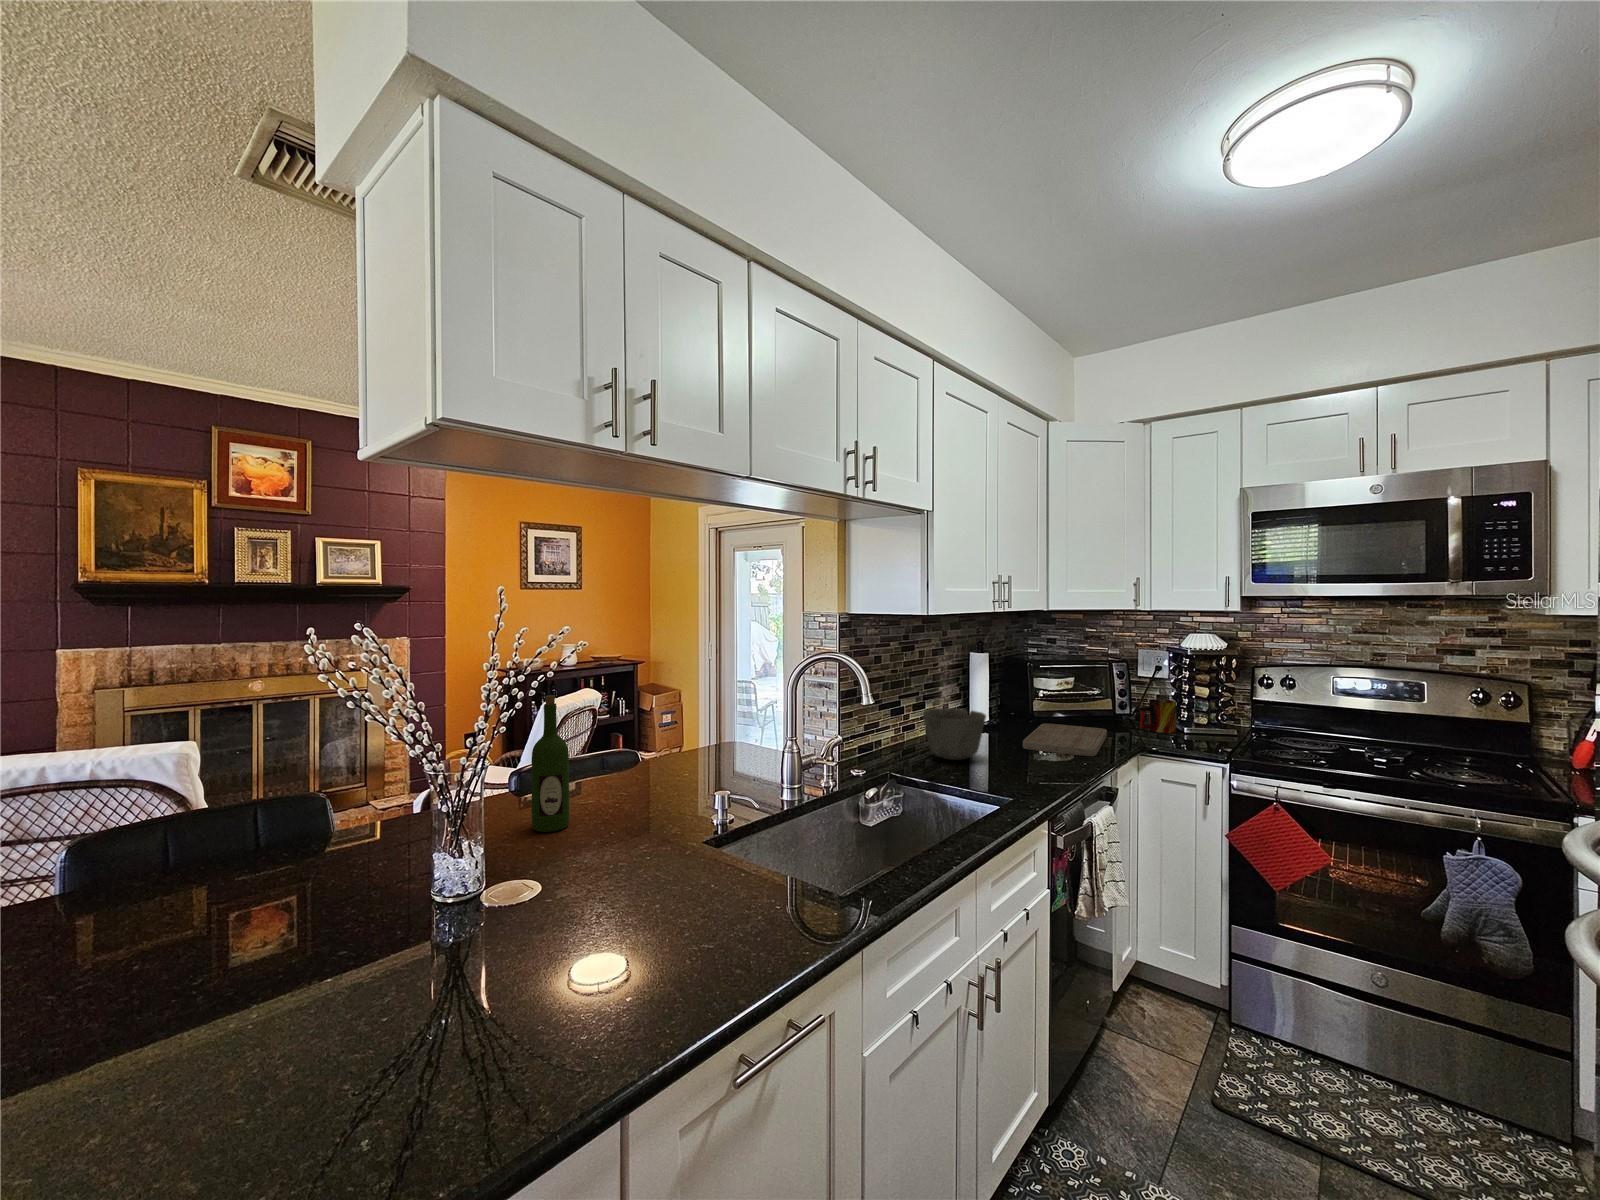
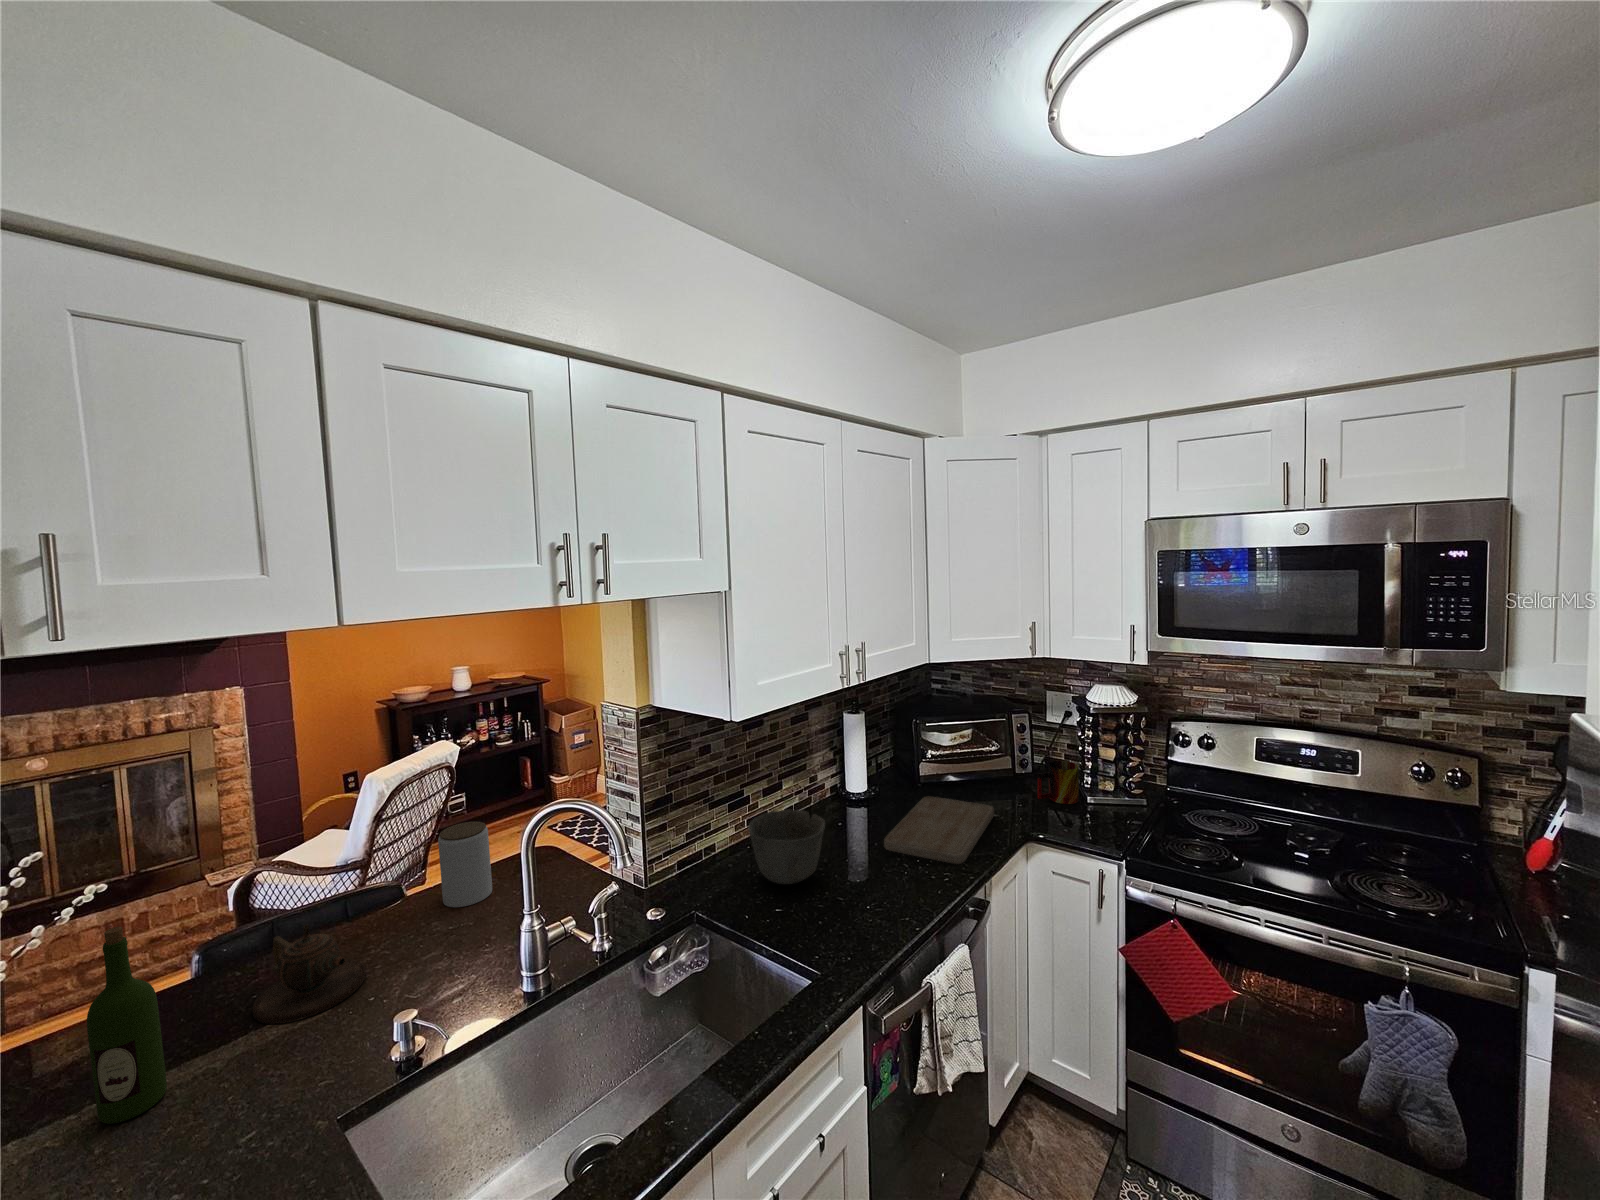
jar: none [678,702,714,764] -> present [438,822,492,907]
teapot: none [586,739,658,803] -> present [252,924,366,1024]

